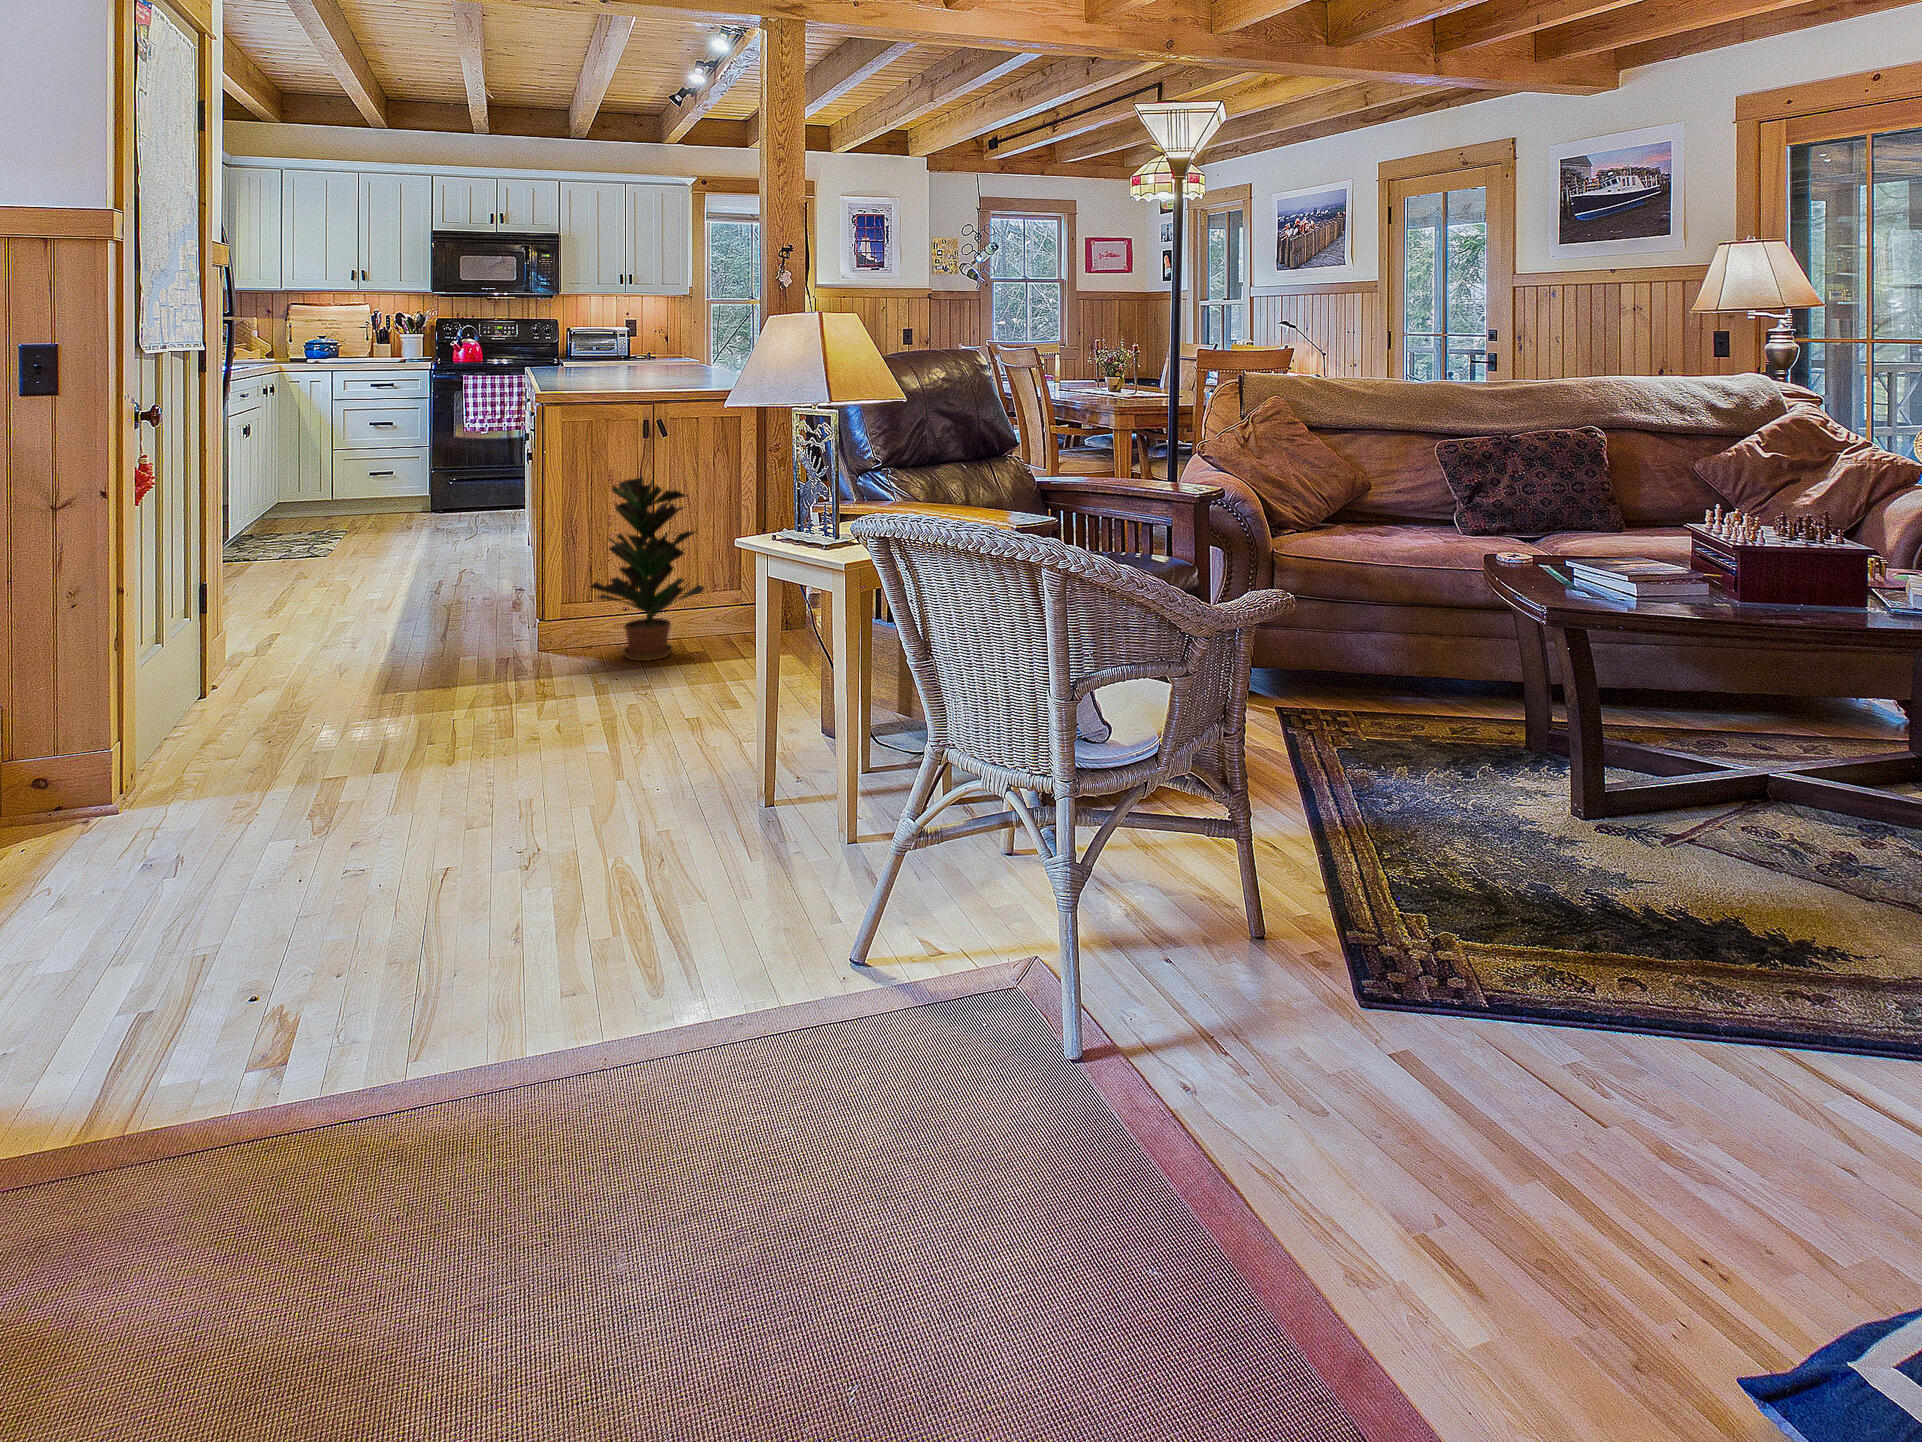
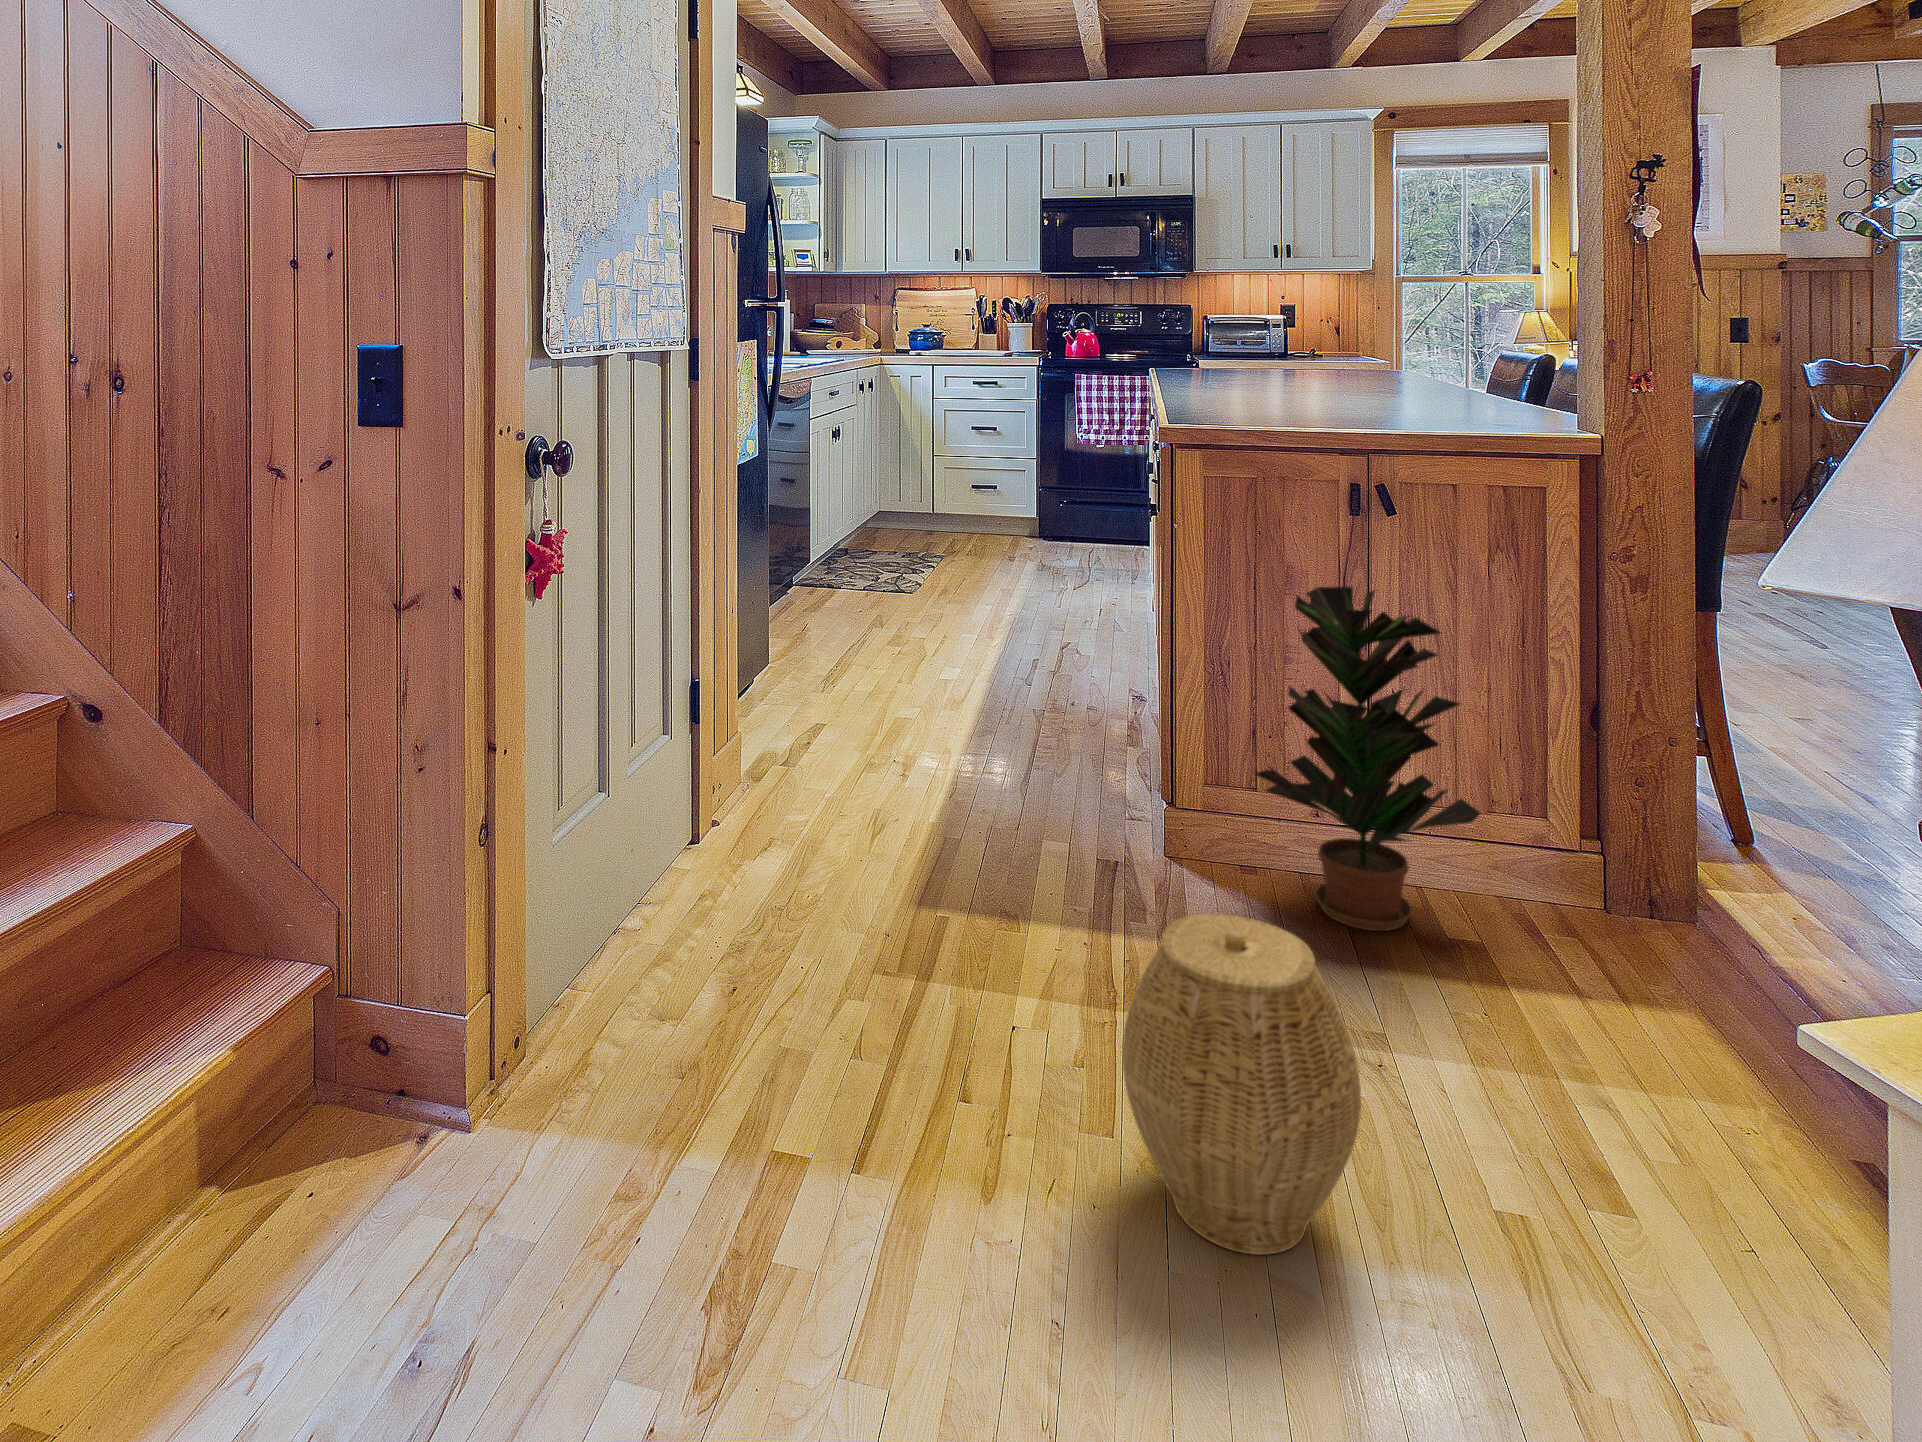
woven basket: none [516,616,627,757] -> present [1122,914,1361,1255]

